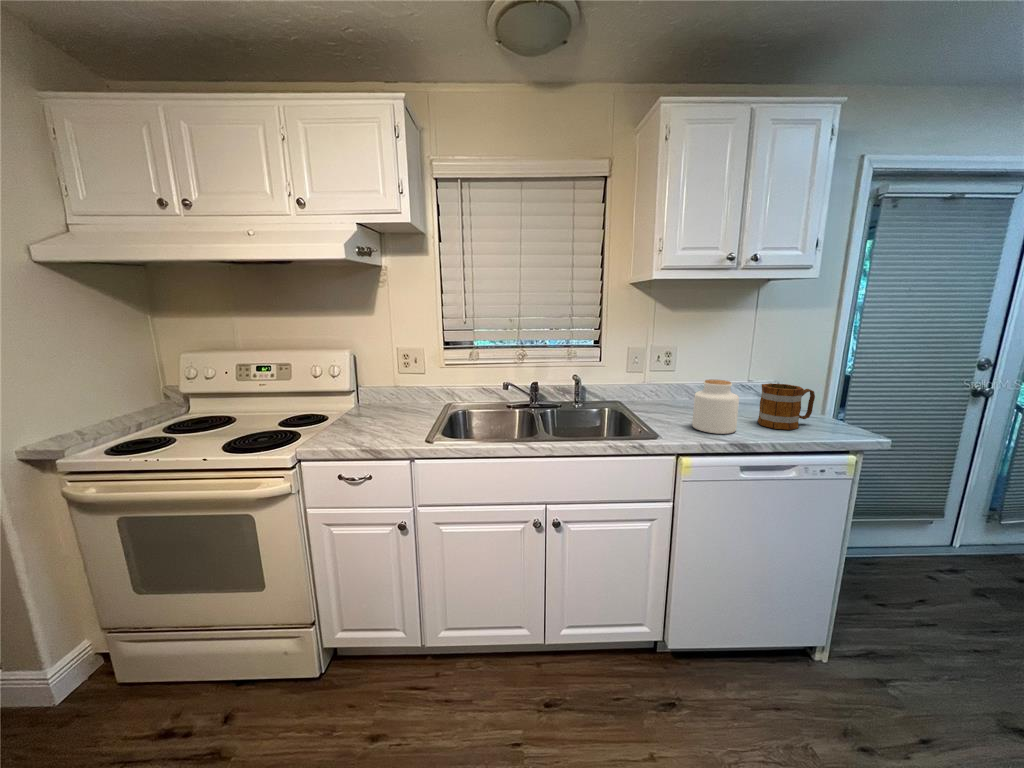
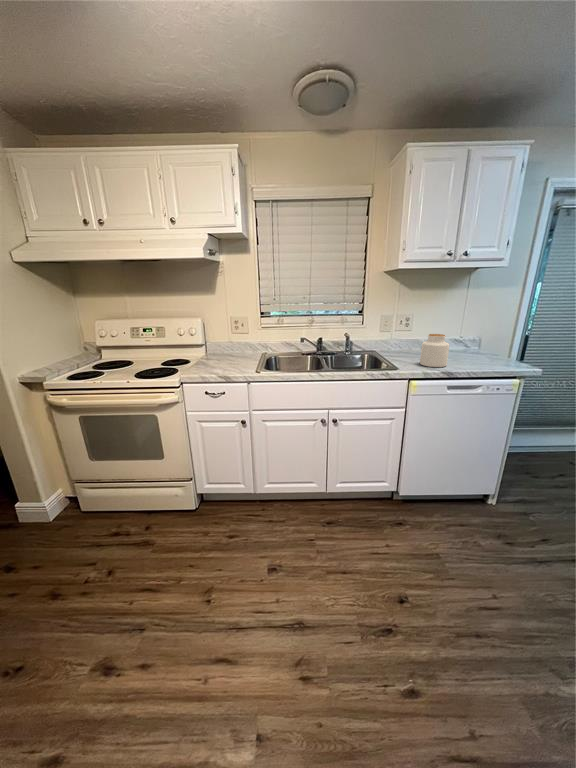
mug: present [758,383,815,430] -> none [462,337,498,365]

